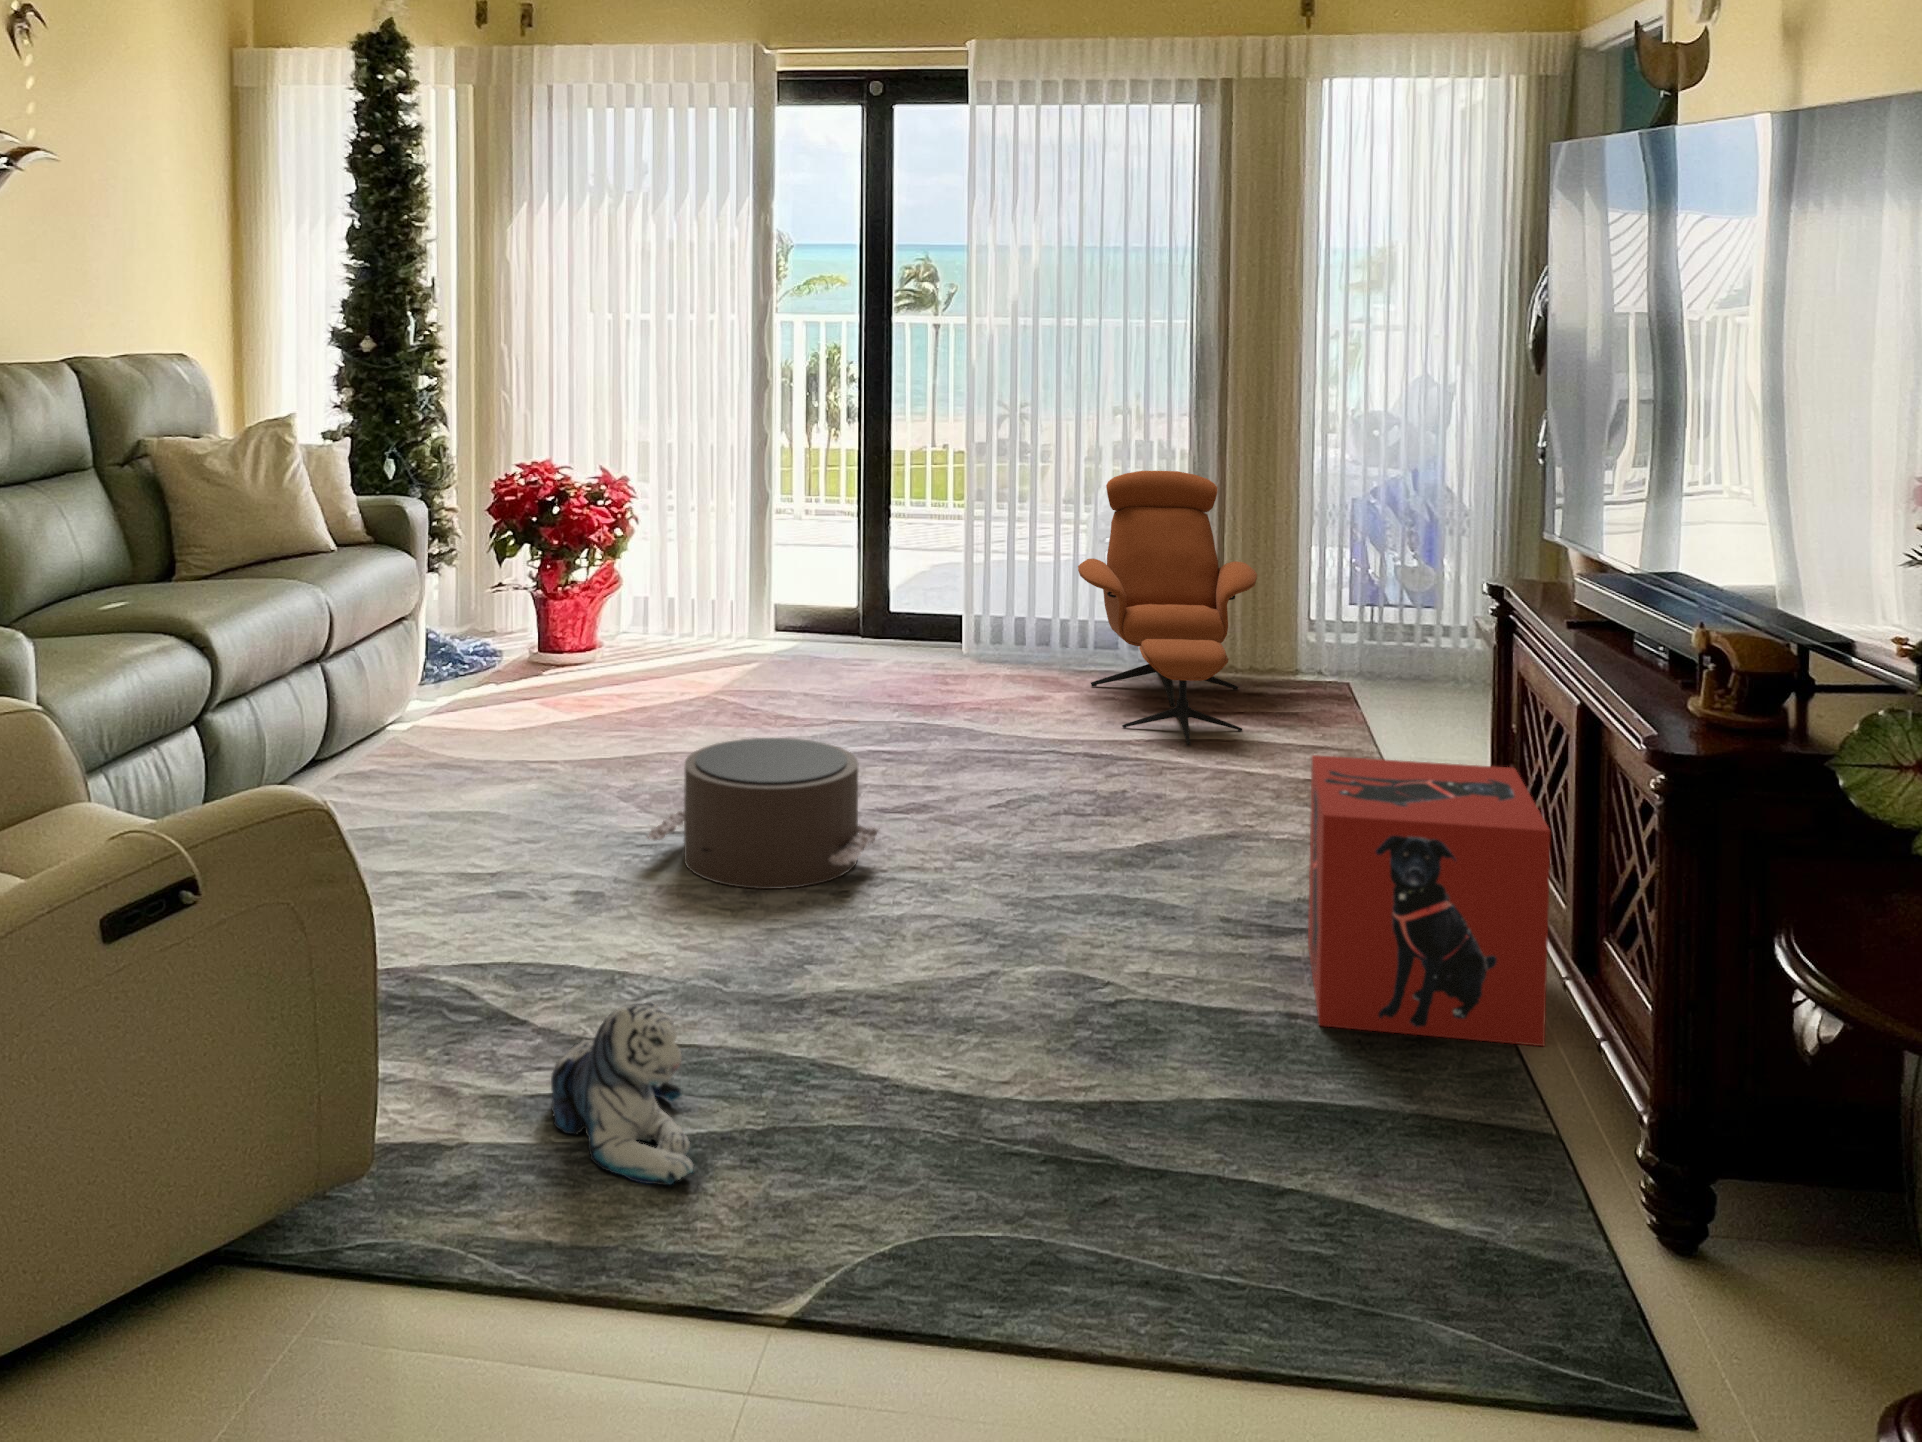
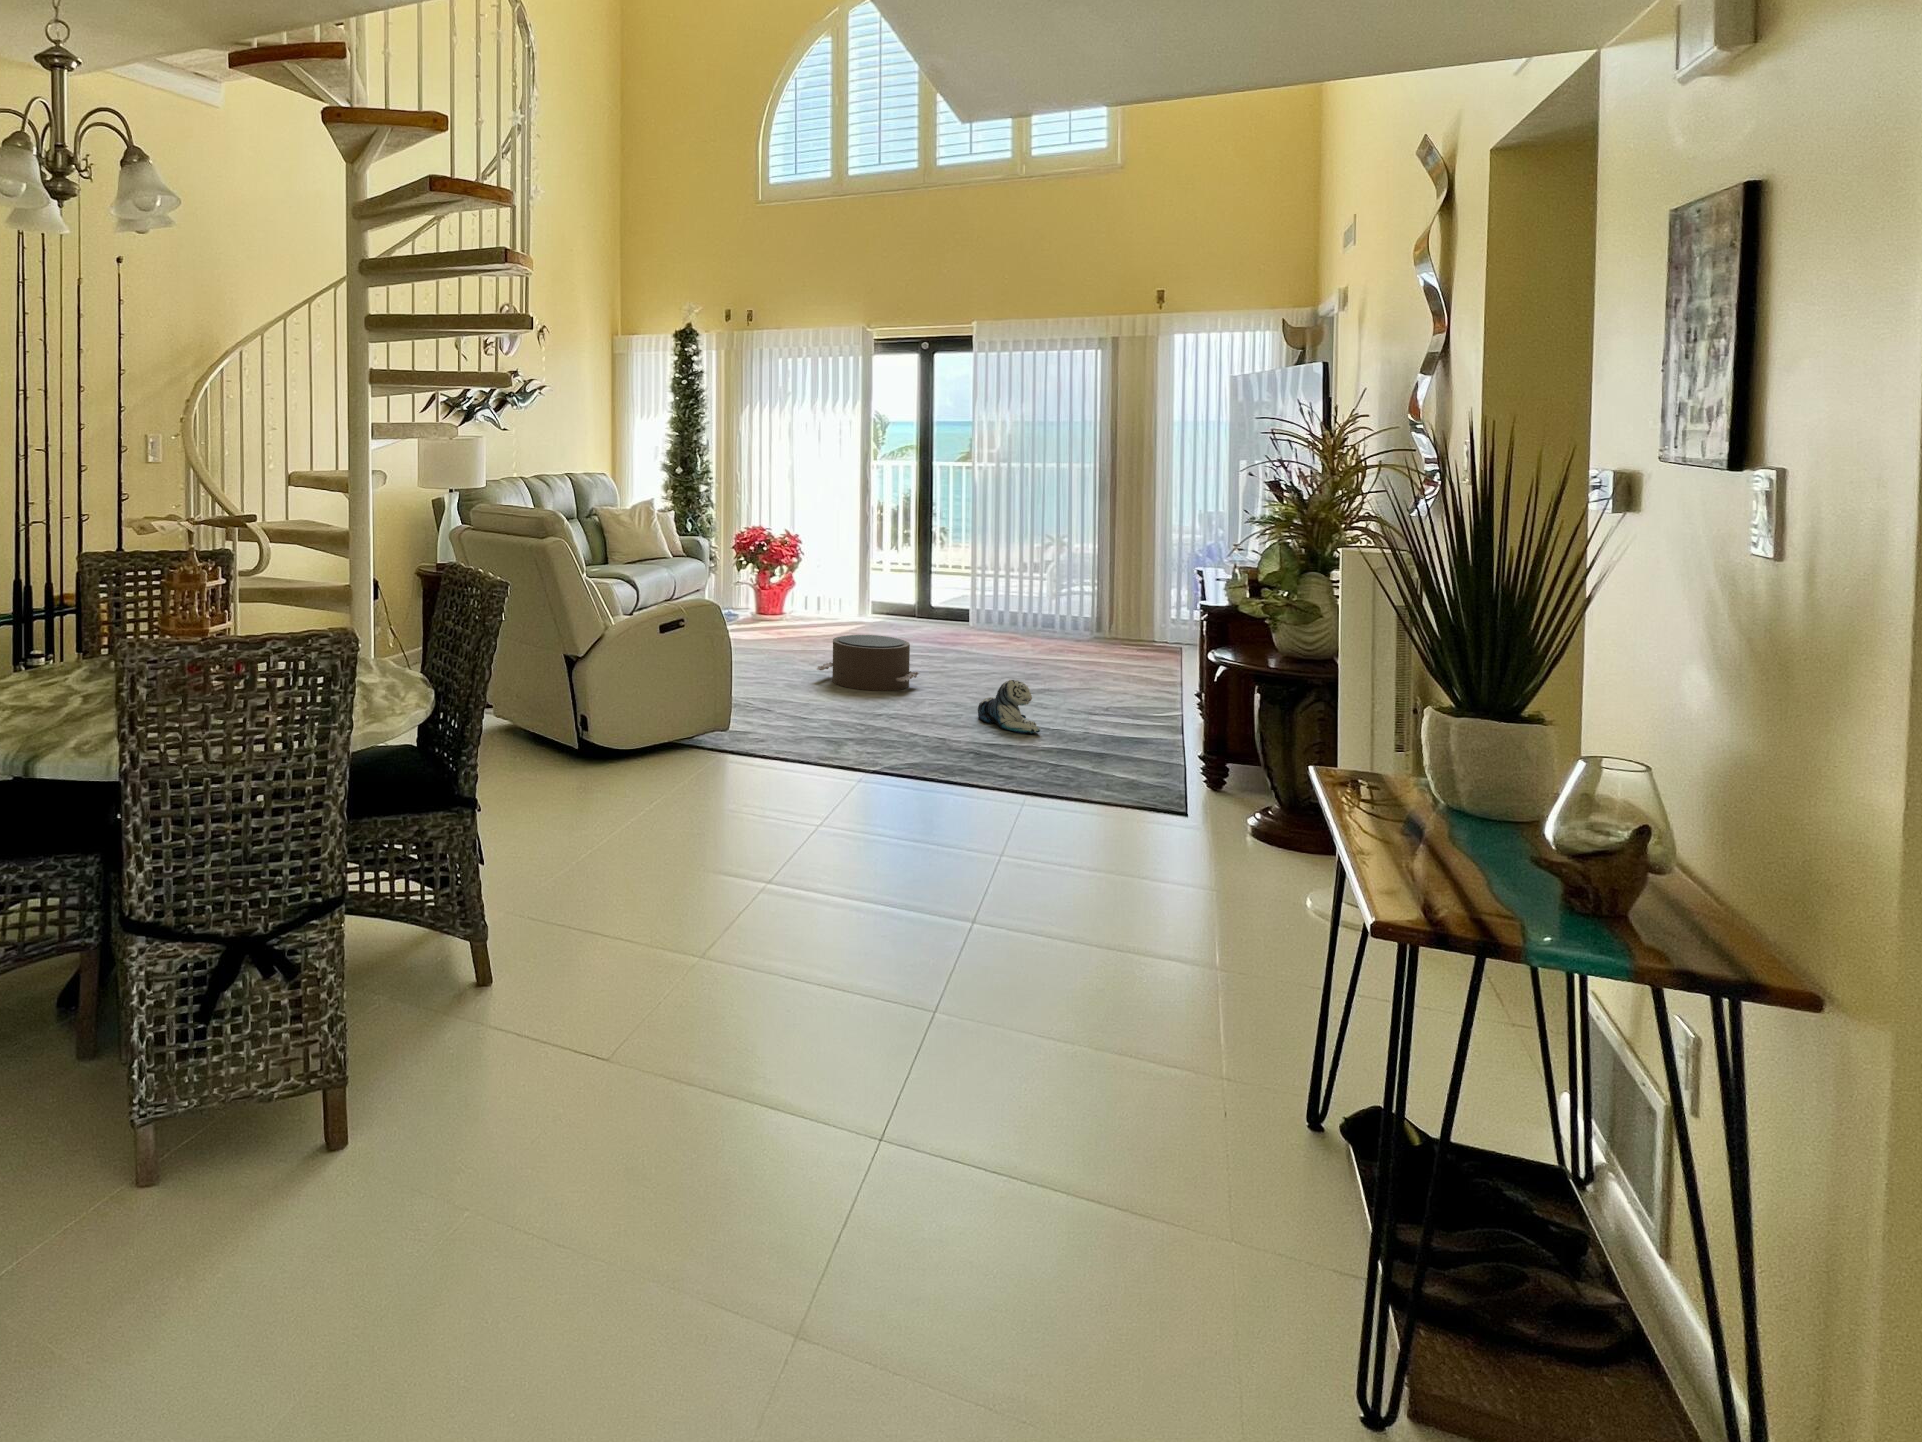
lounge chair: present [1078,471,1257,745] -> none [1031,538,1128,664]
storage box: present [1308,755,1551,1046] -> none [1103,639,1206,751]
plush toy: present [551,1003,694,1185] -> present [978,680,1040,734]

